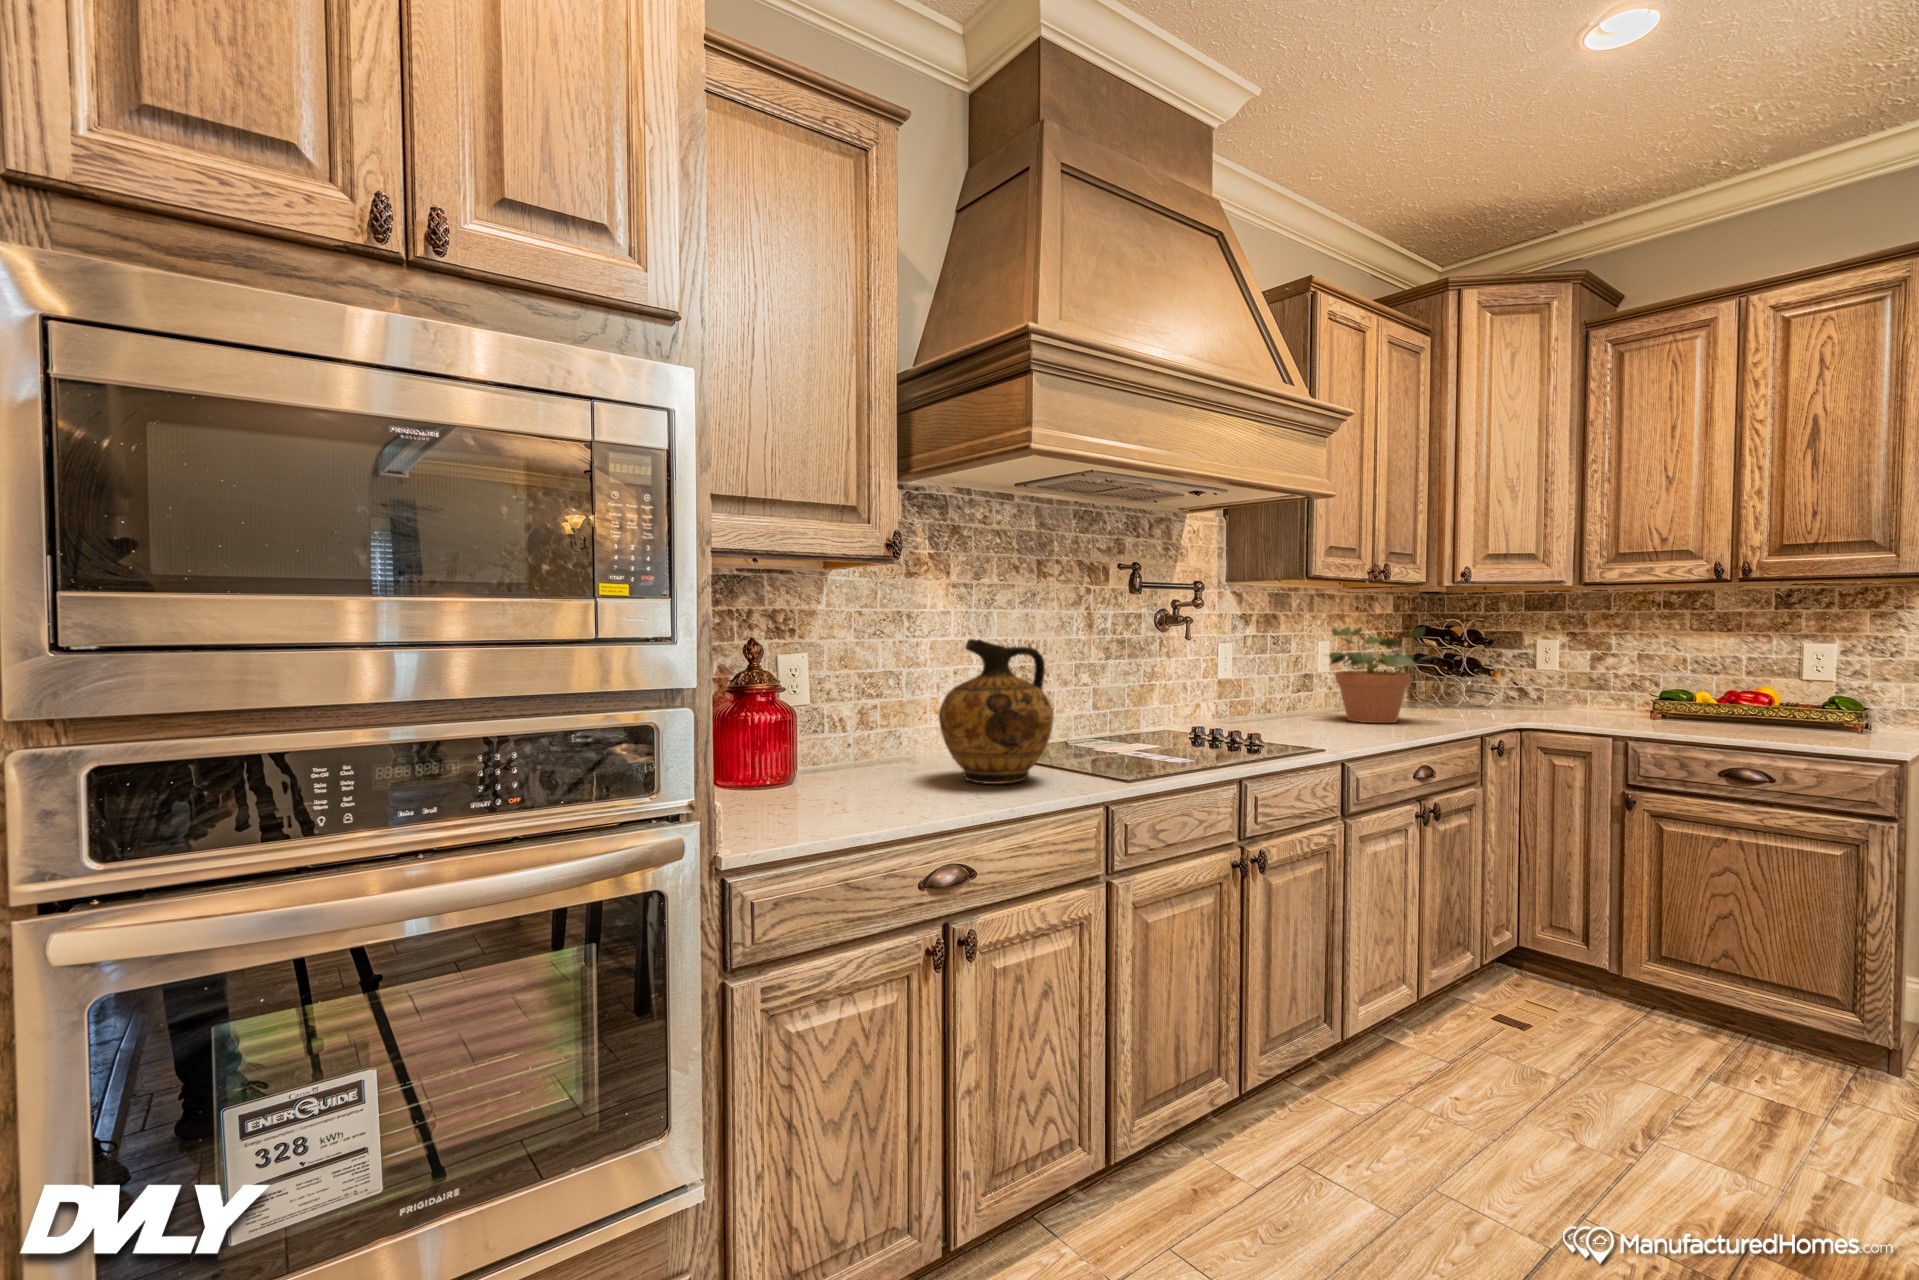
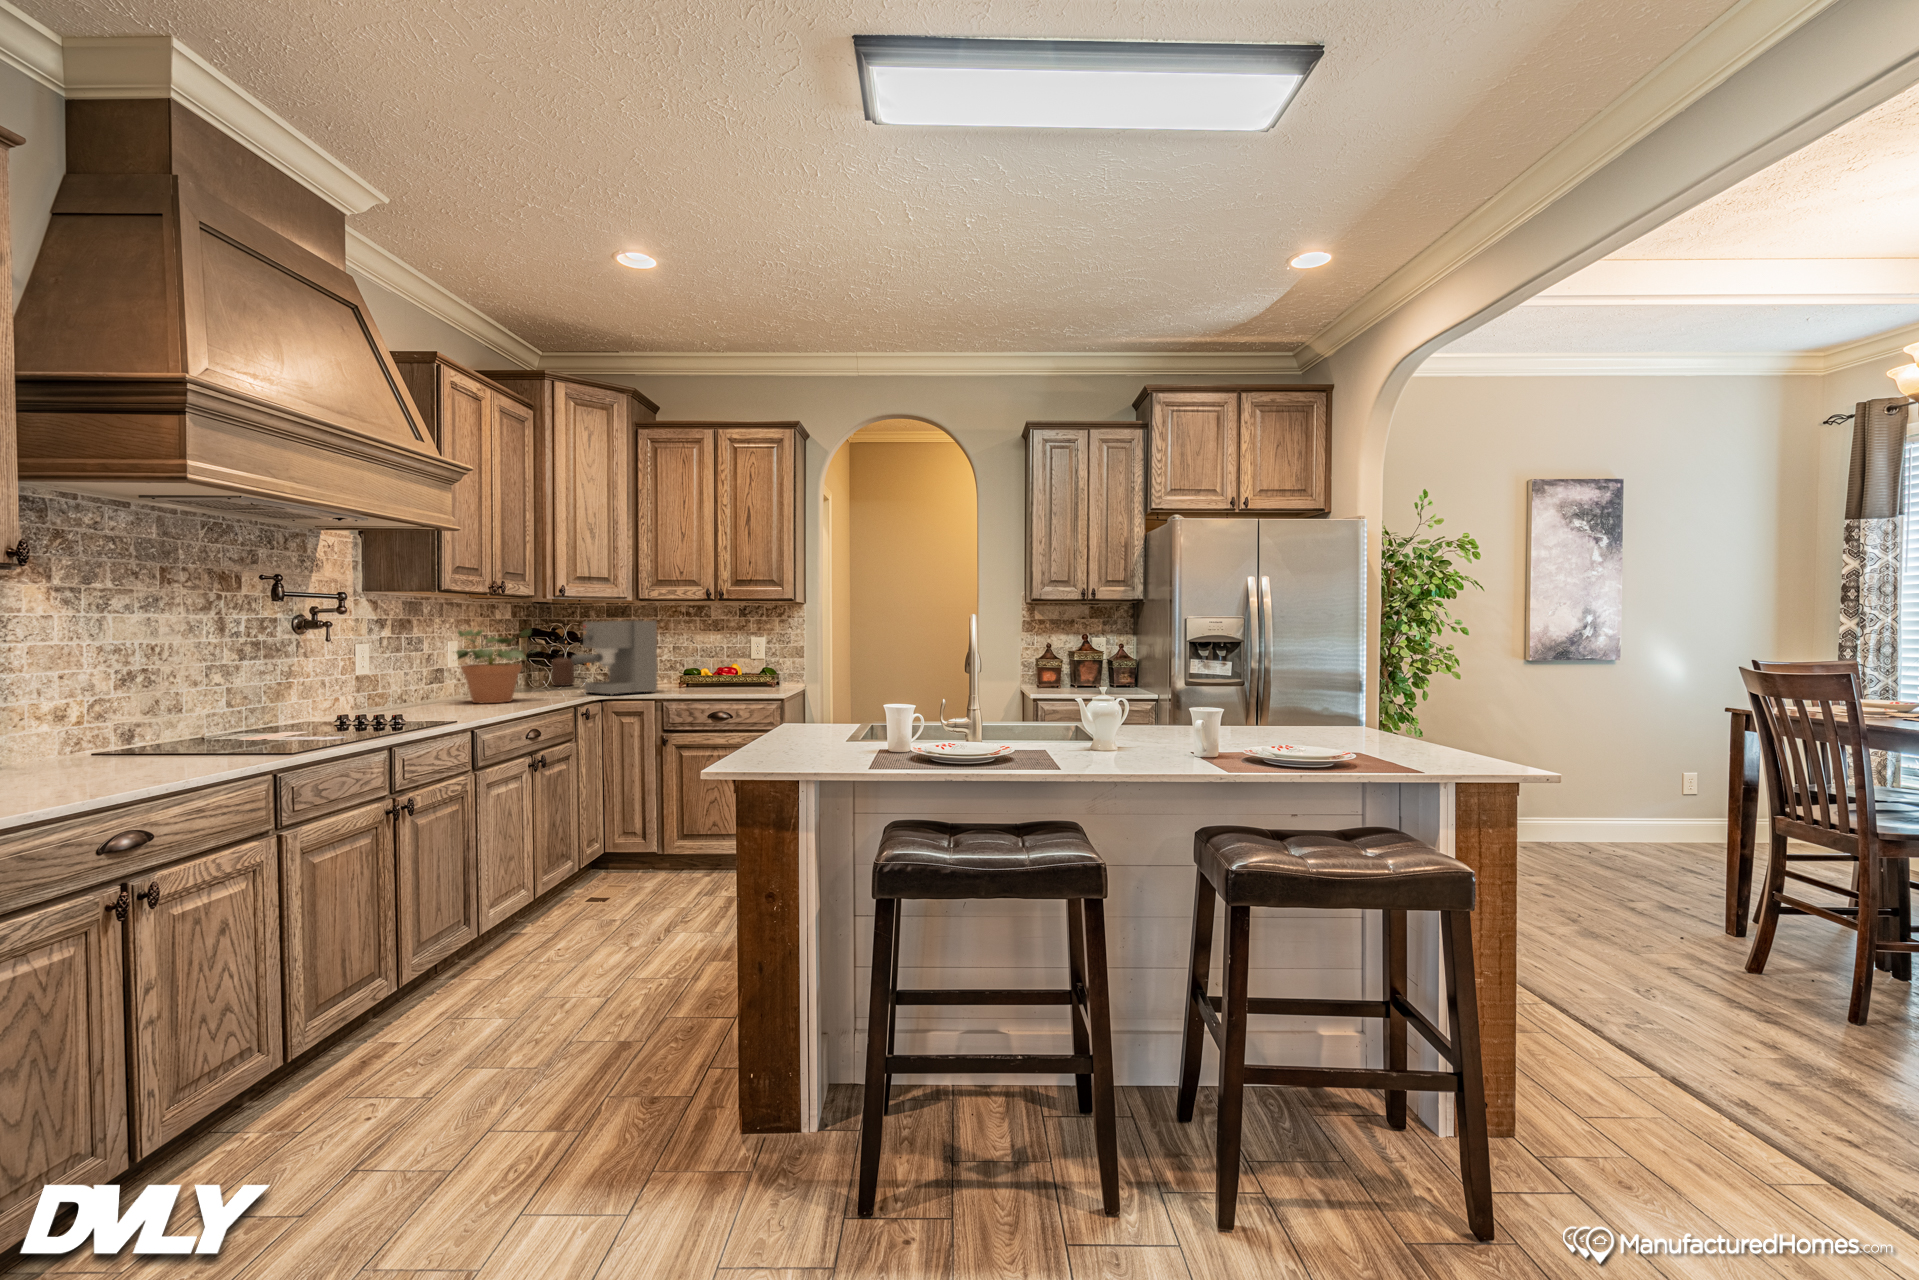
coffee maker: none [1479,617,1617,725] -> present [571,621,657,695]
ceramic jug: present [939,639,1053,784] -> none [76,641,214,770]
soap dispenser: none [1448,639,1479,702] -> present [552,639,574,686]

